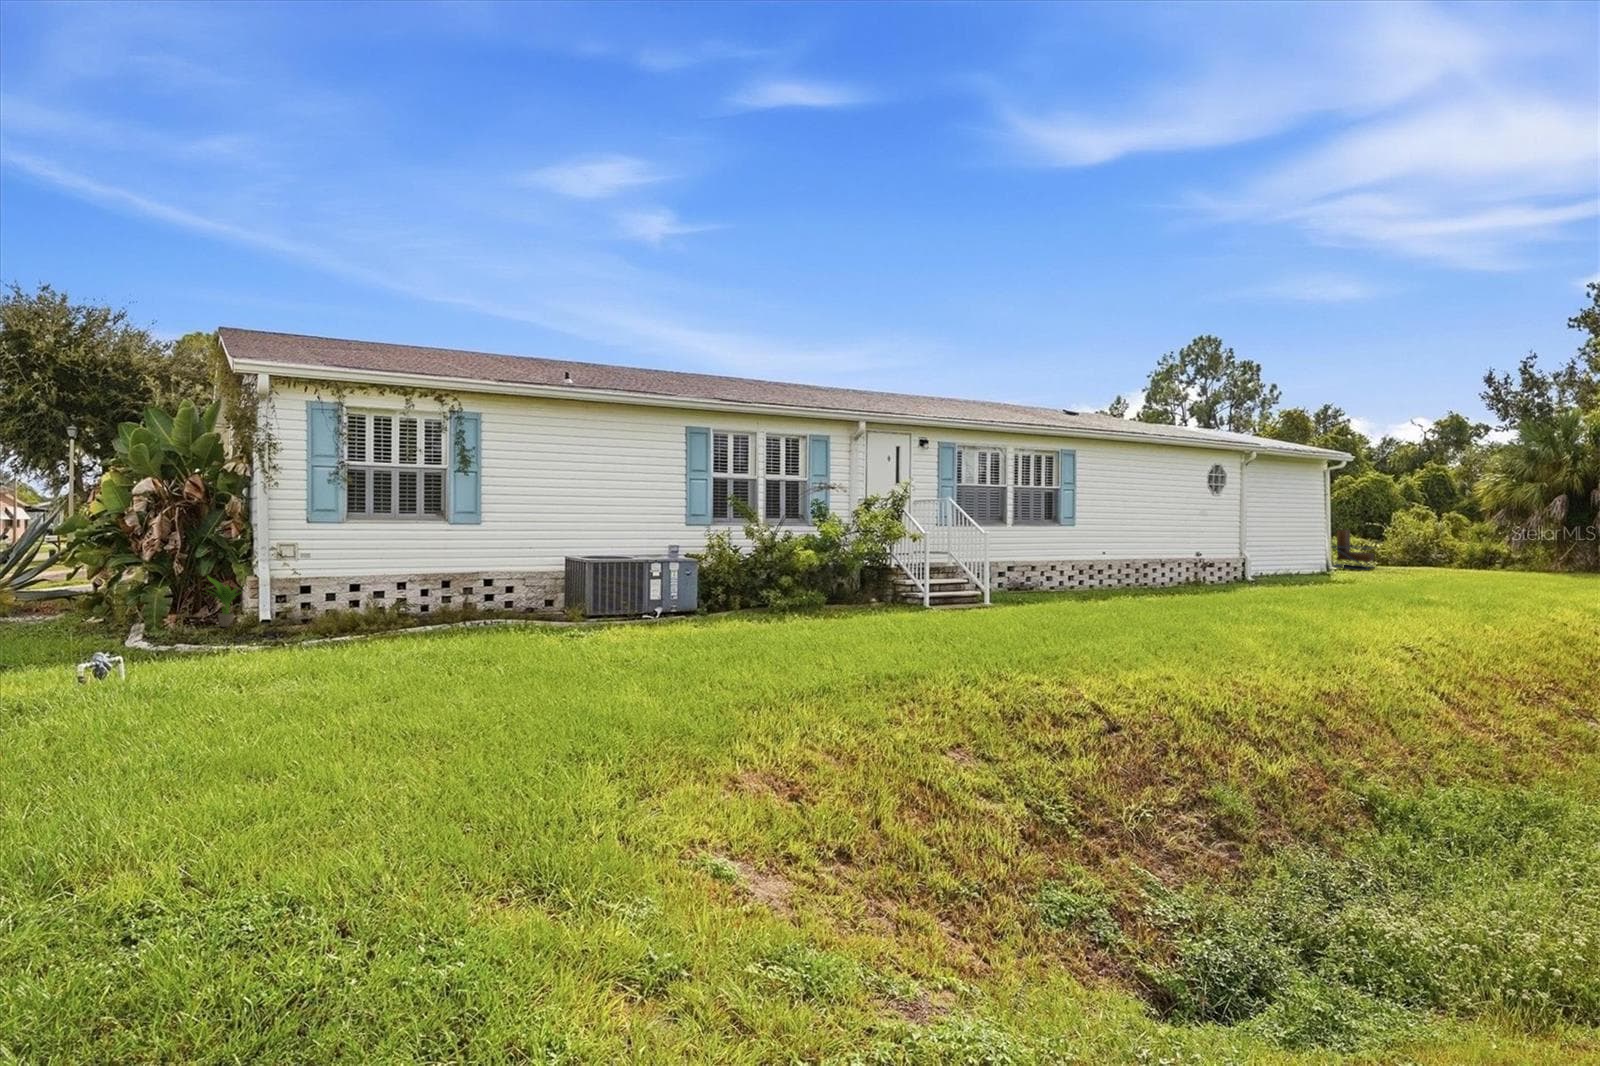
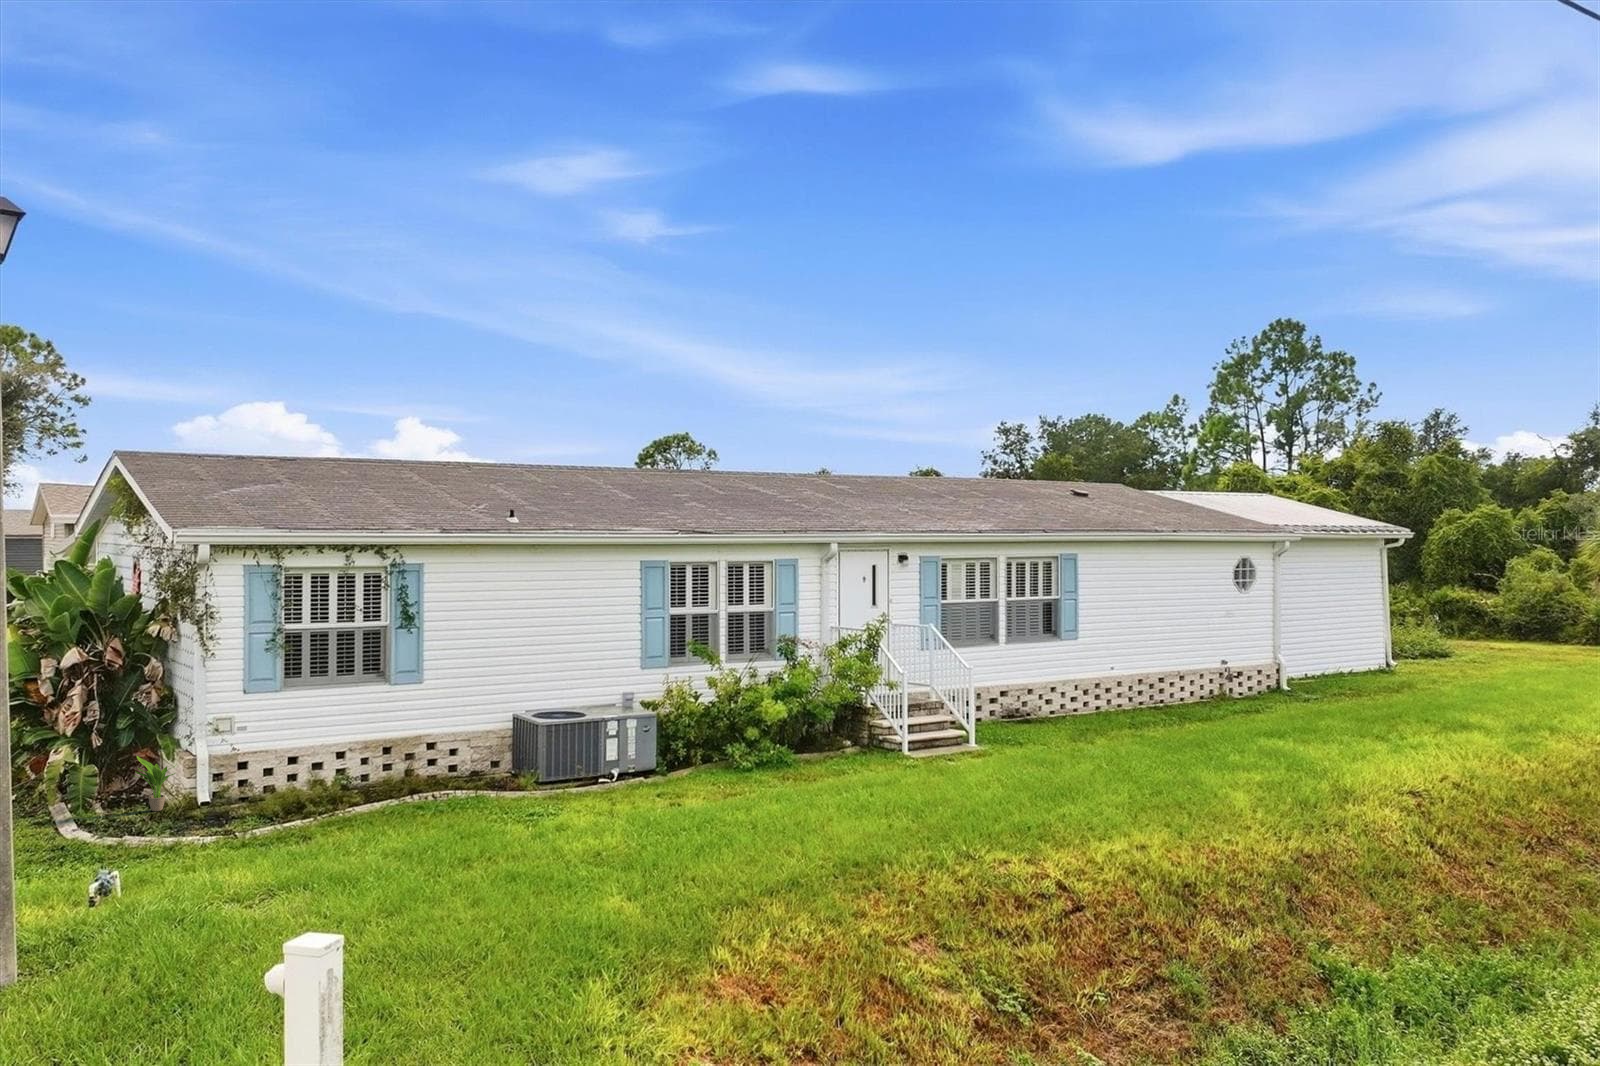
lounge chair: present [1332,530,1374,570] -> none [1378,623,1429,671]

